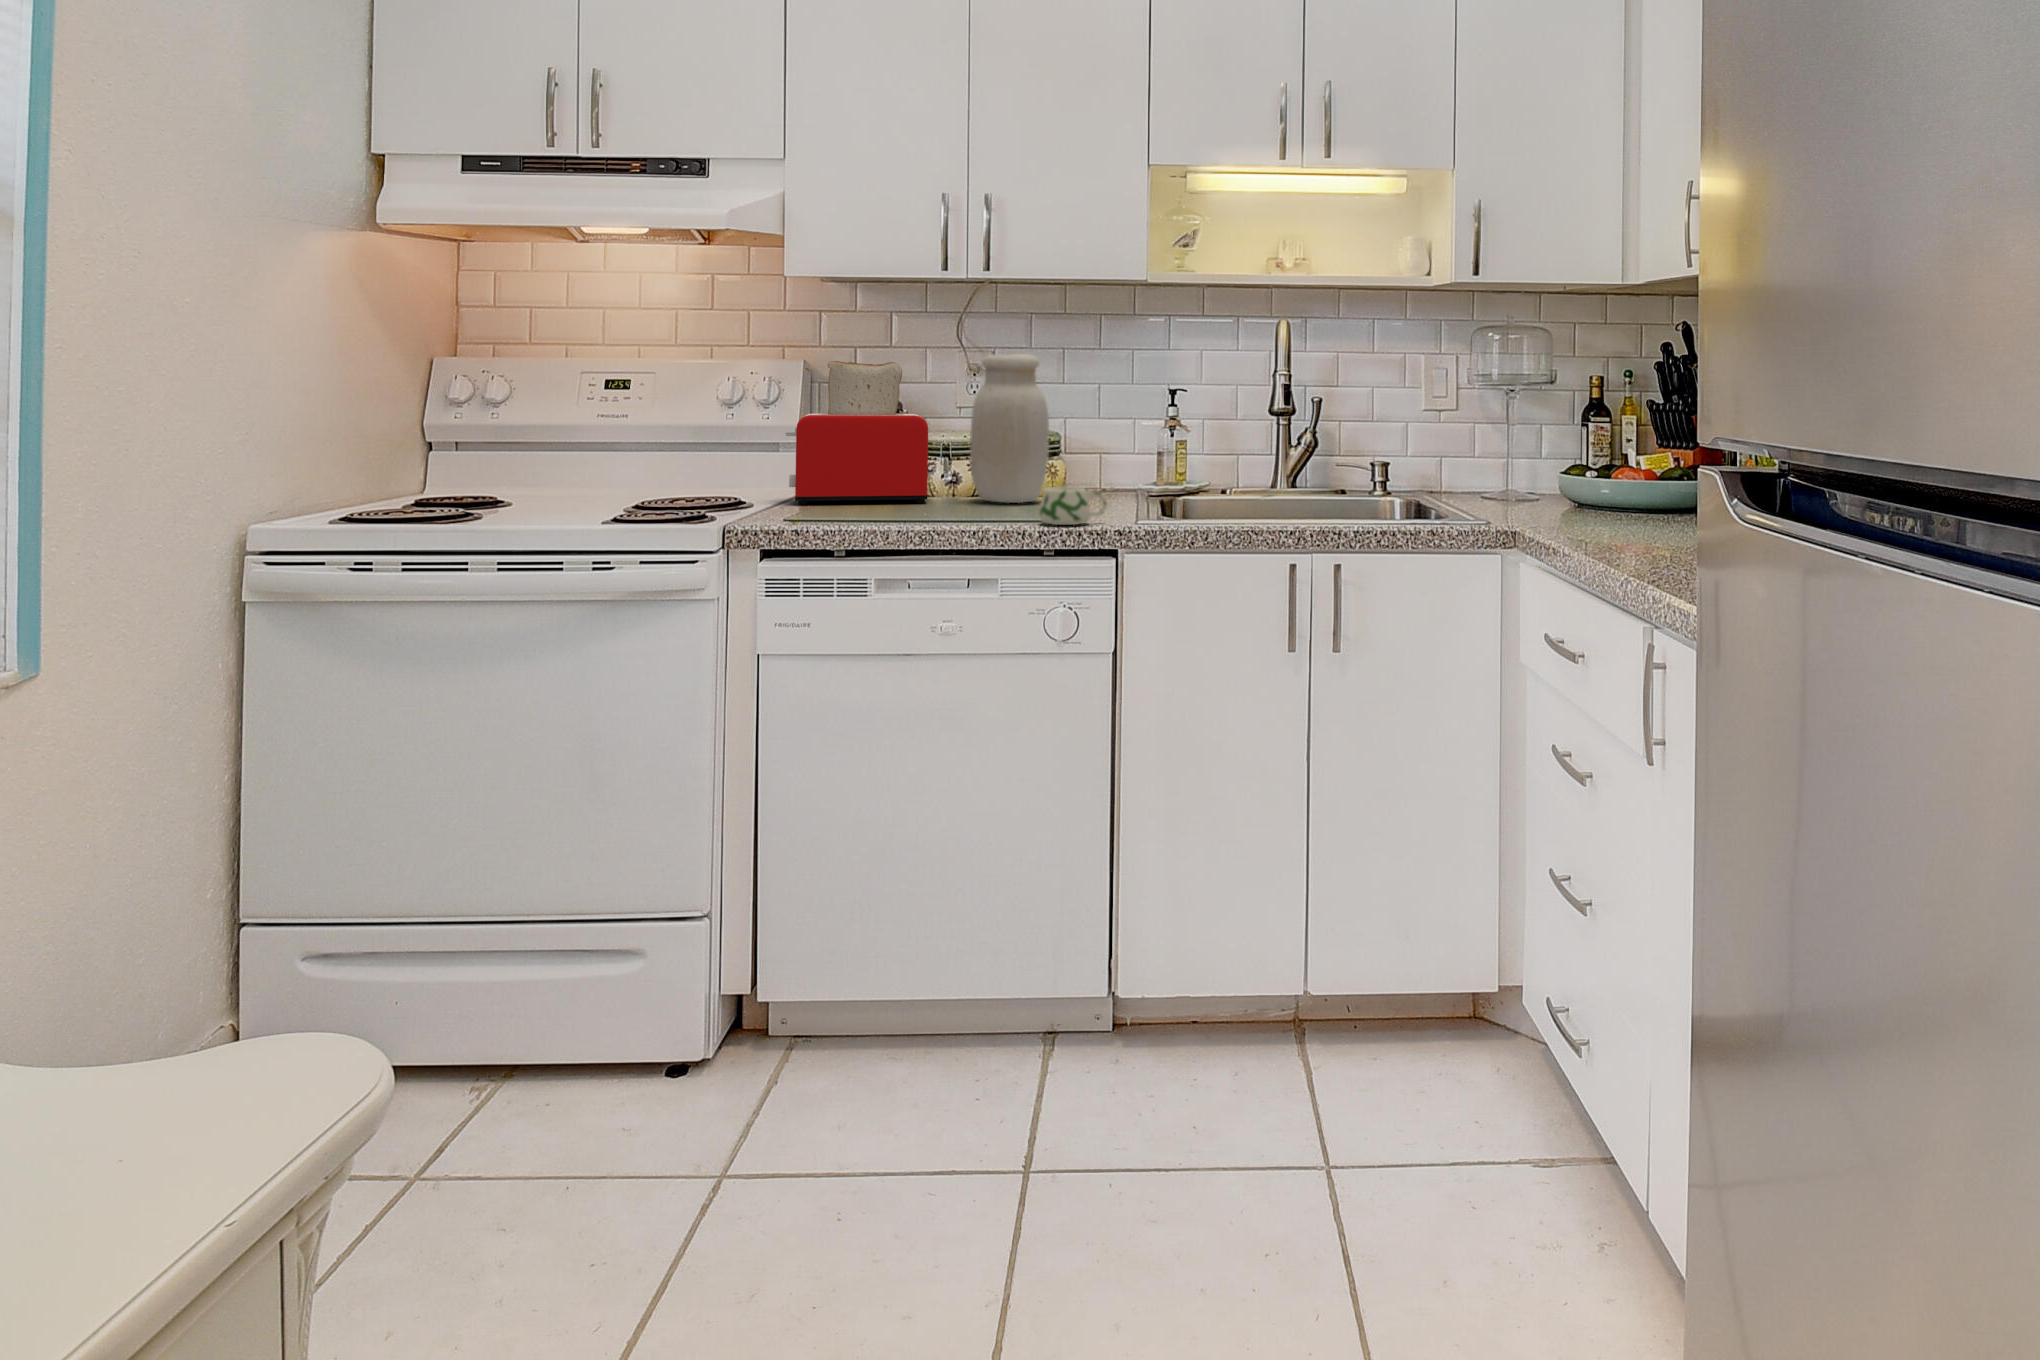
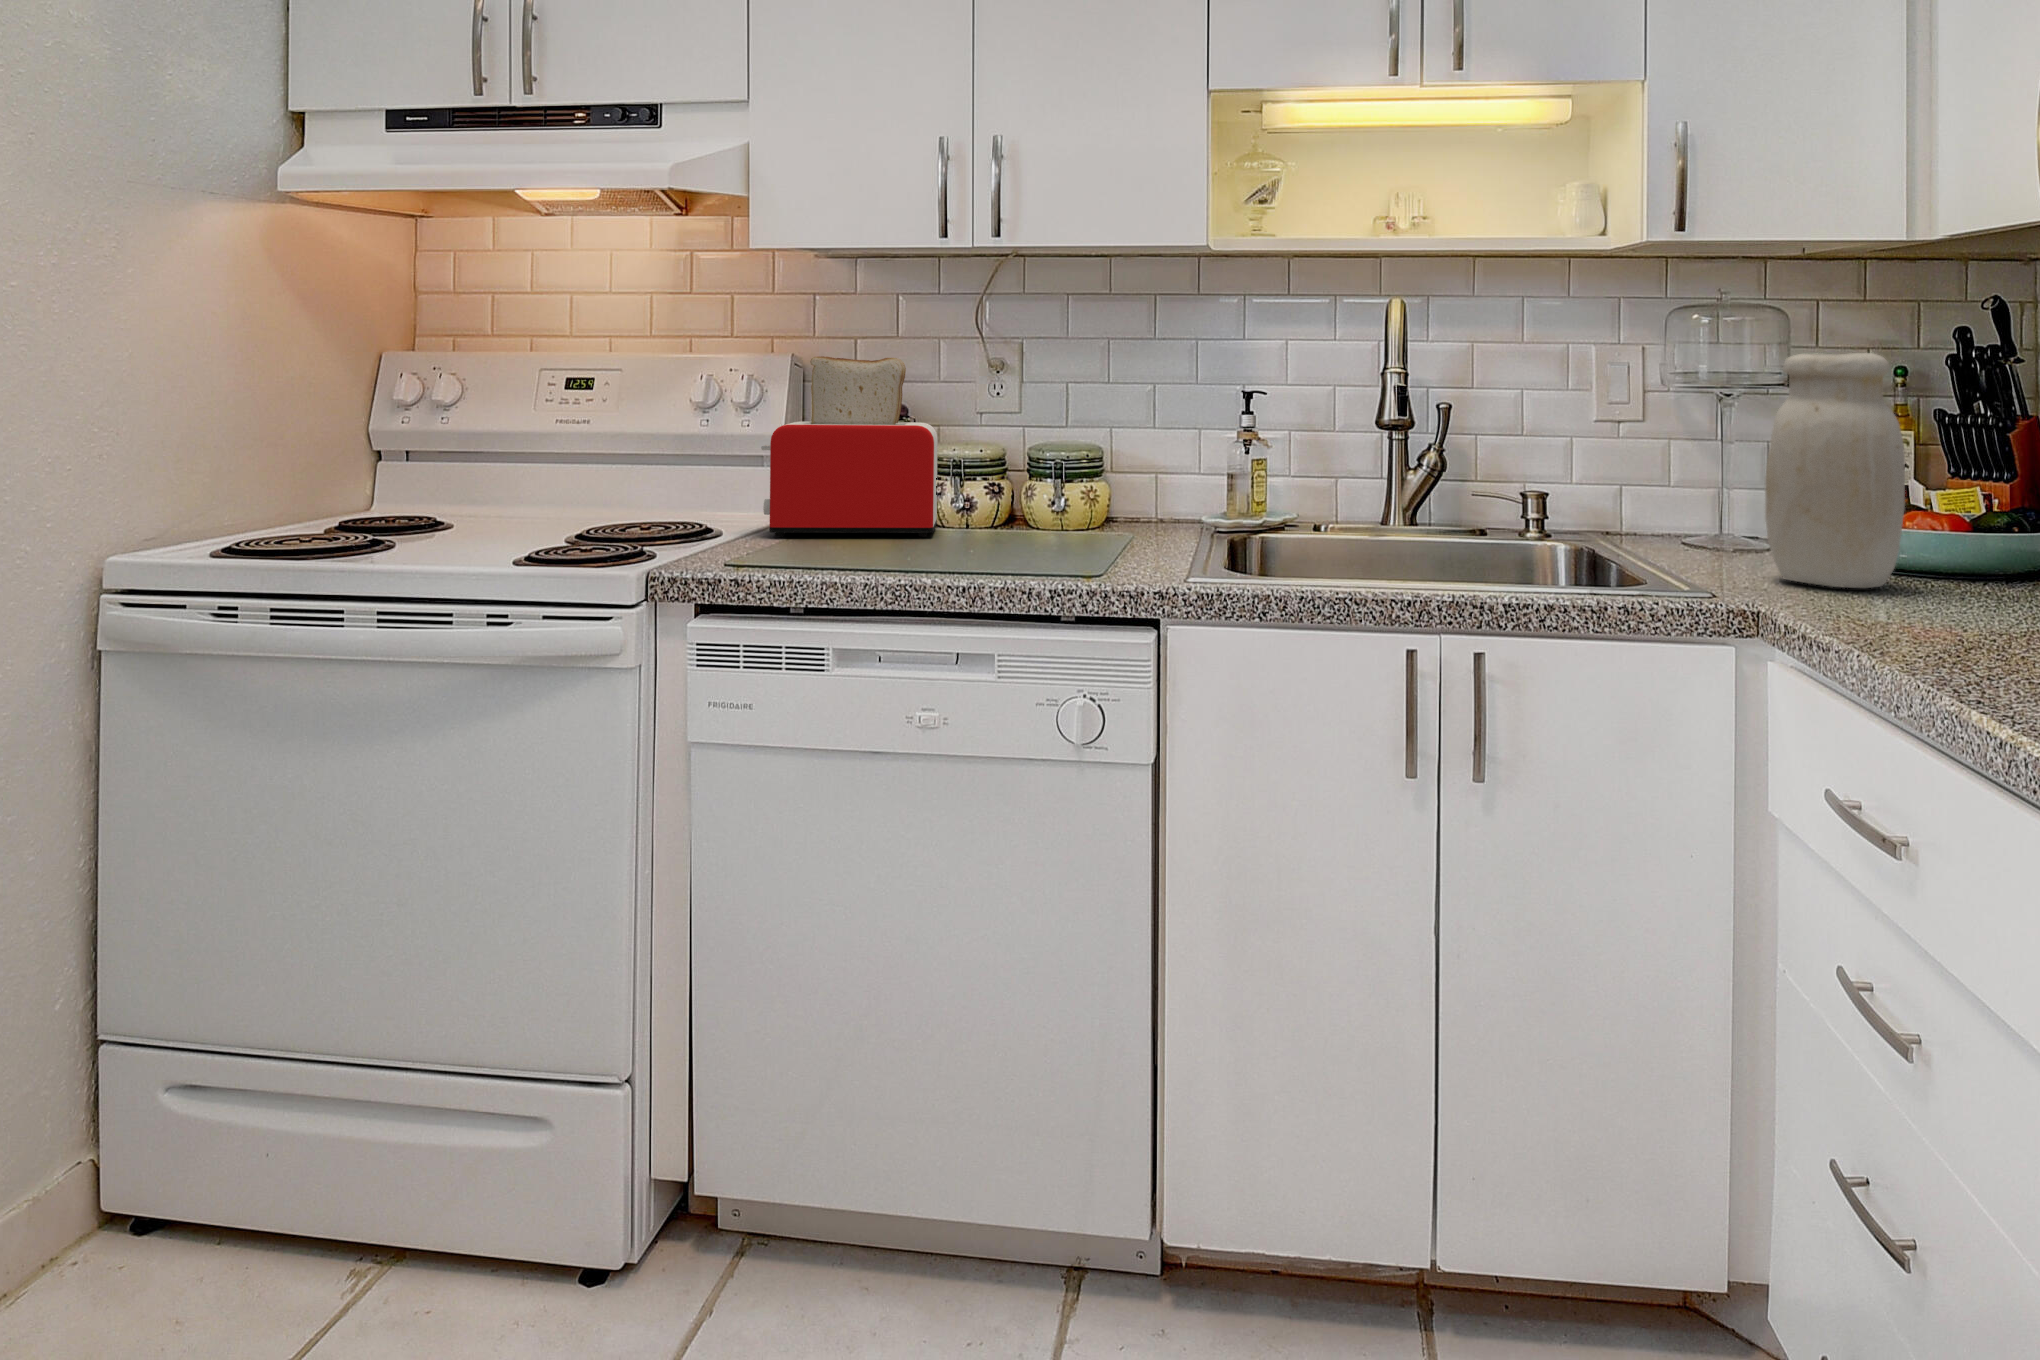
jar: present [970,354,1049,503] -> present [1765,353,1905,588]
mug: present [1039,487,1107,525] -> none [1053,528,1146,582]

